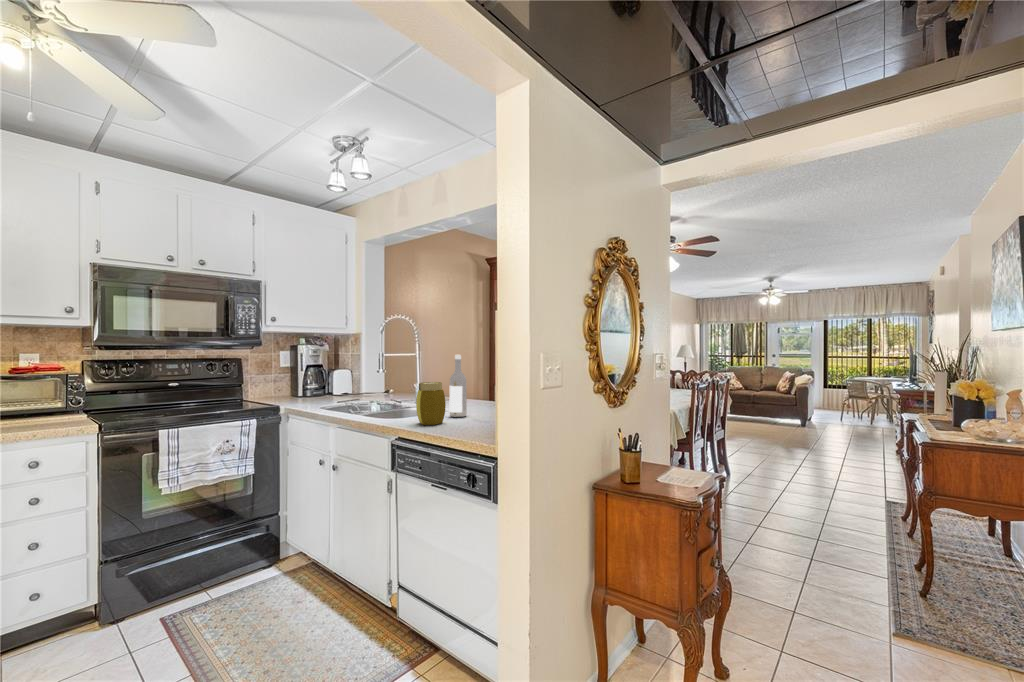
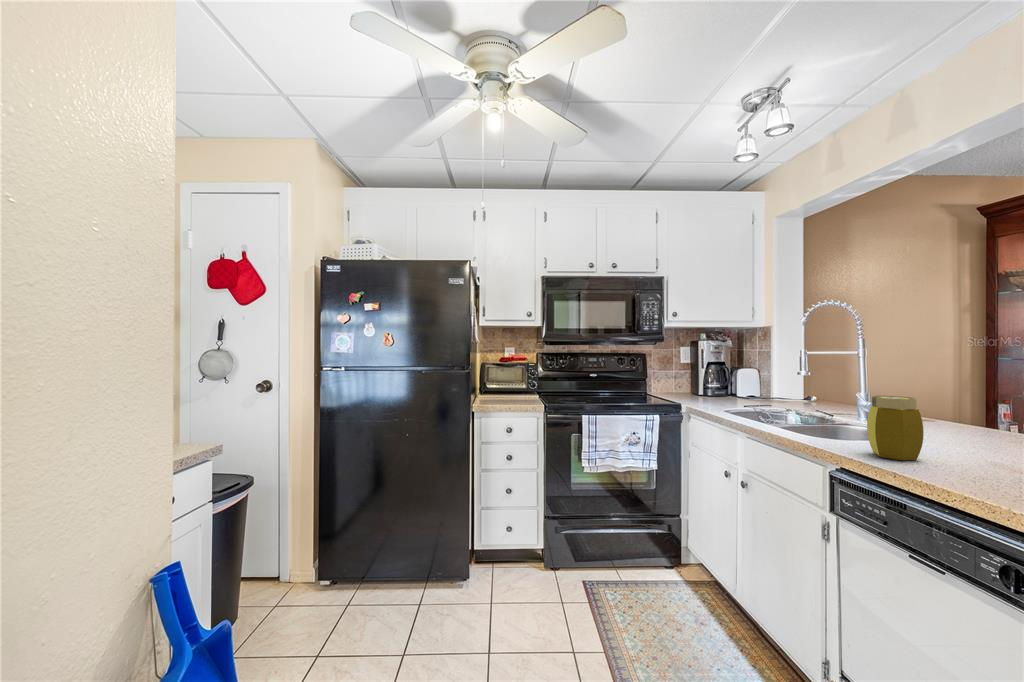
wine bottle: present [450,355,467,417] -> none [928,357,965,455]

